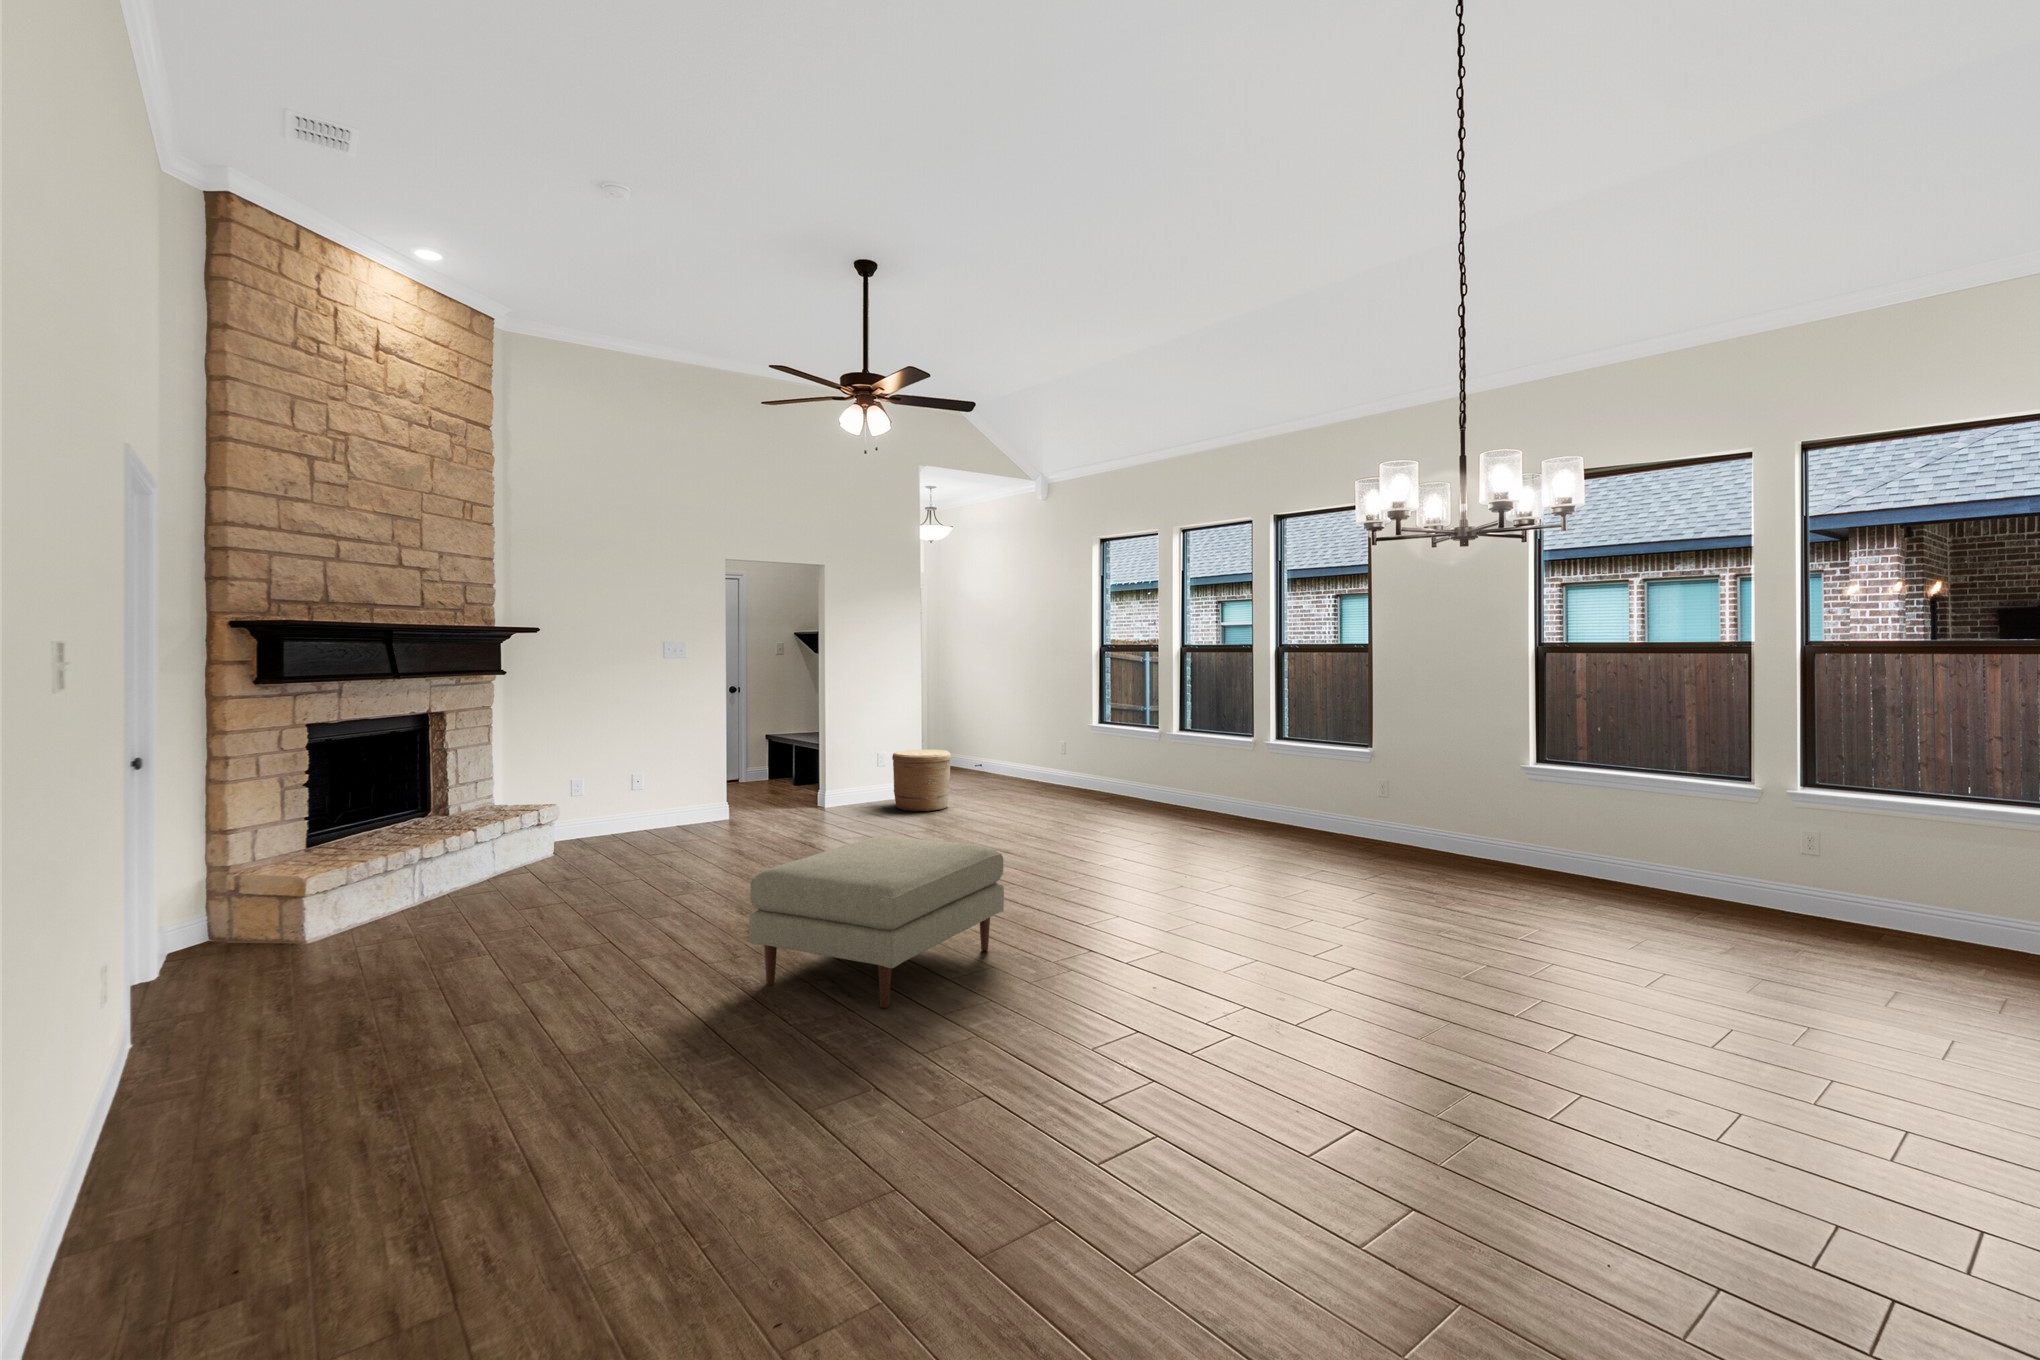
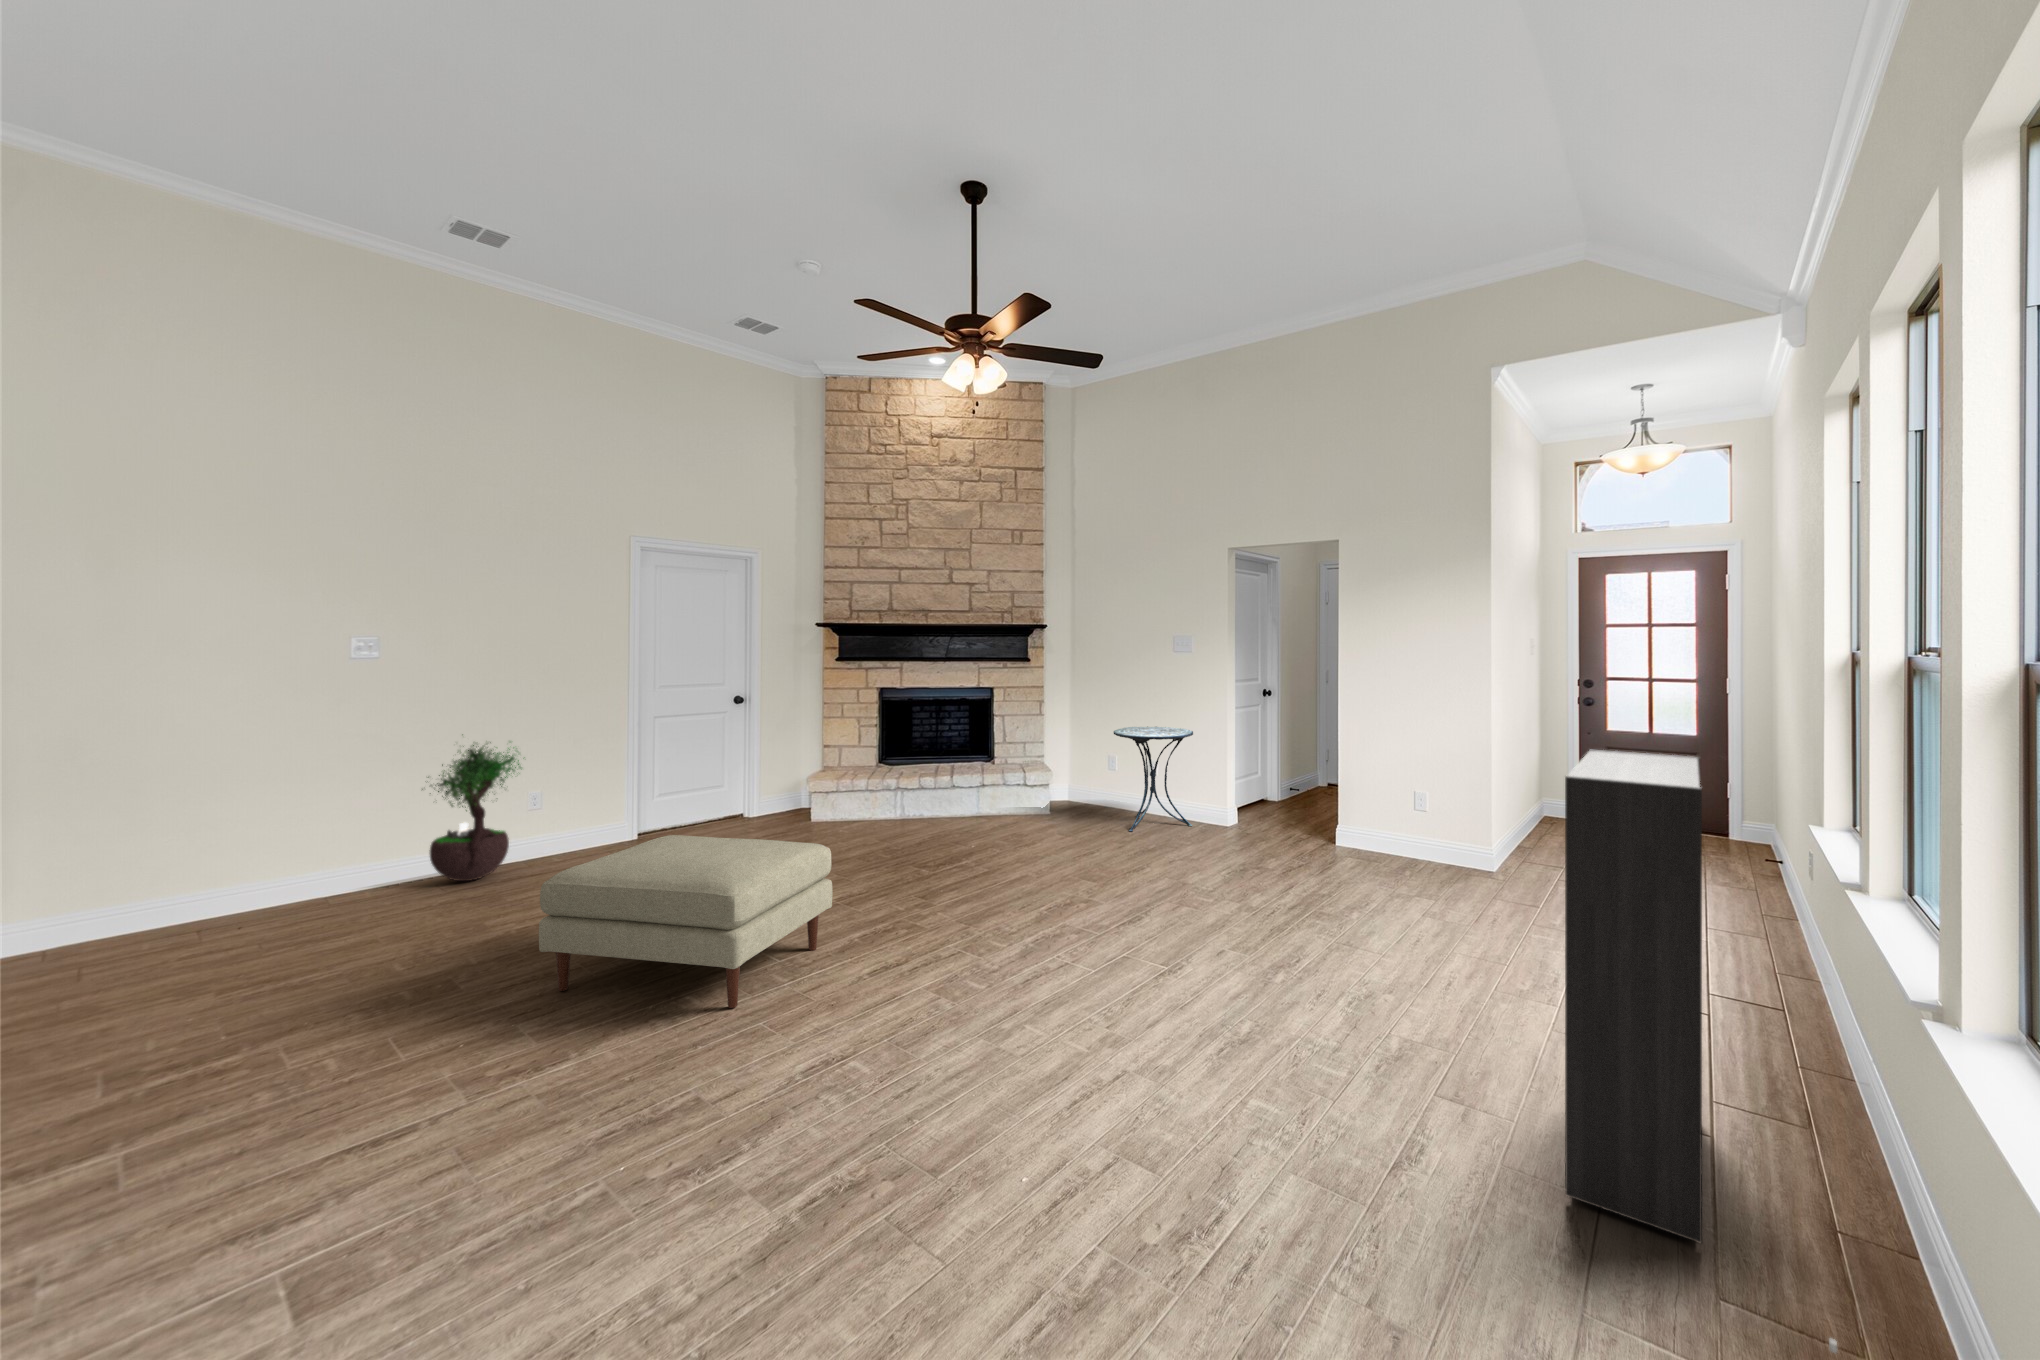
bookcase: none [1189,688,1318,844] -> present [1565,749,1837,1353]
side table: none [640,734,728,841] -> present [1114,726,1193,831]
woven basket: present [892,750,951,812] -> none [1372,788,1460,883]
potted tree: none [80,845,324,1162] -> present [422,734,521,881]

